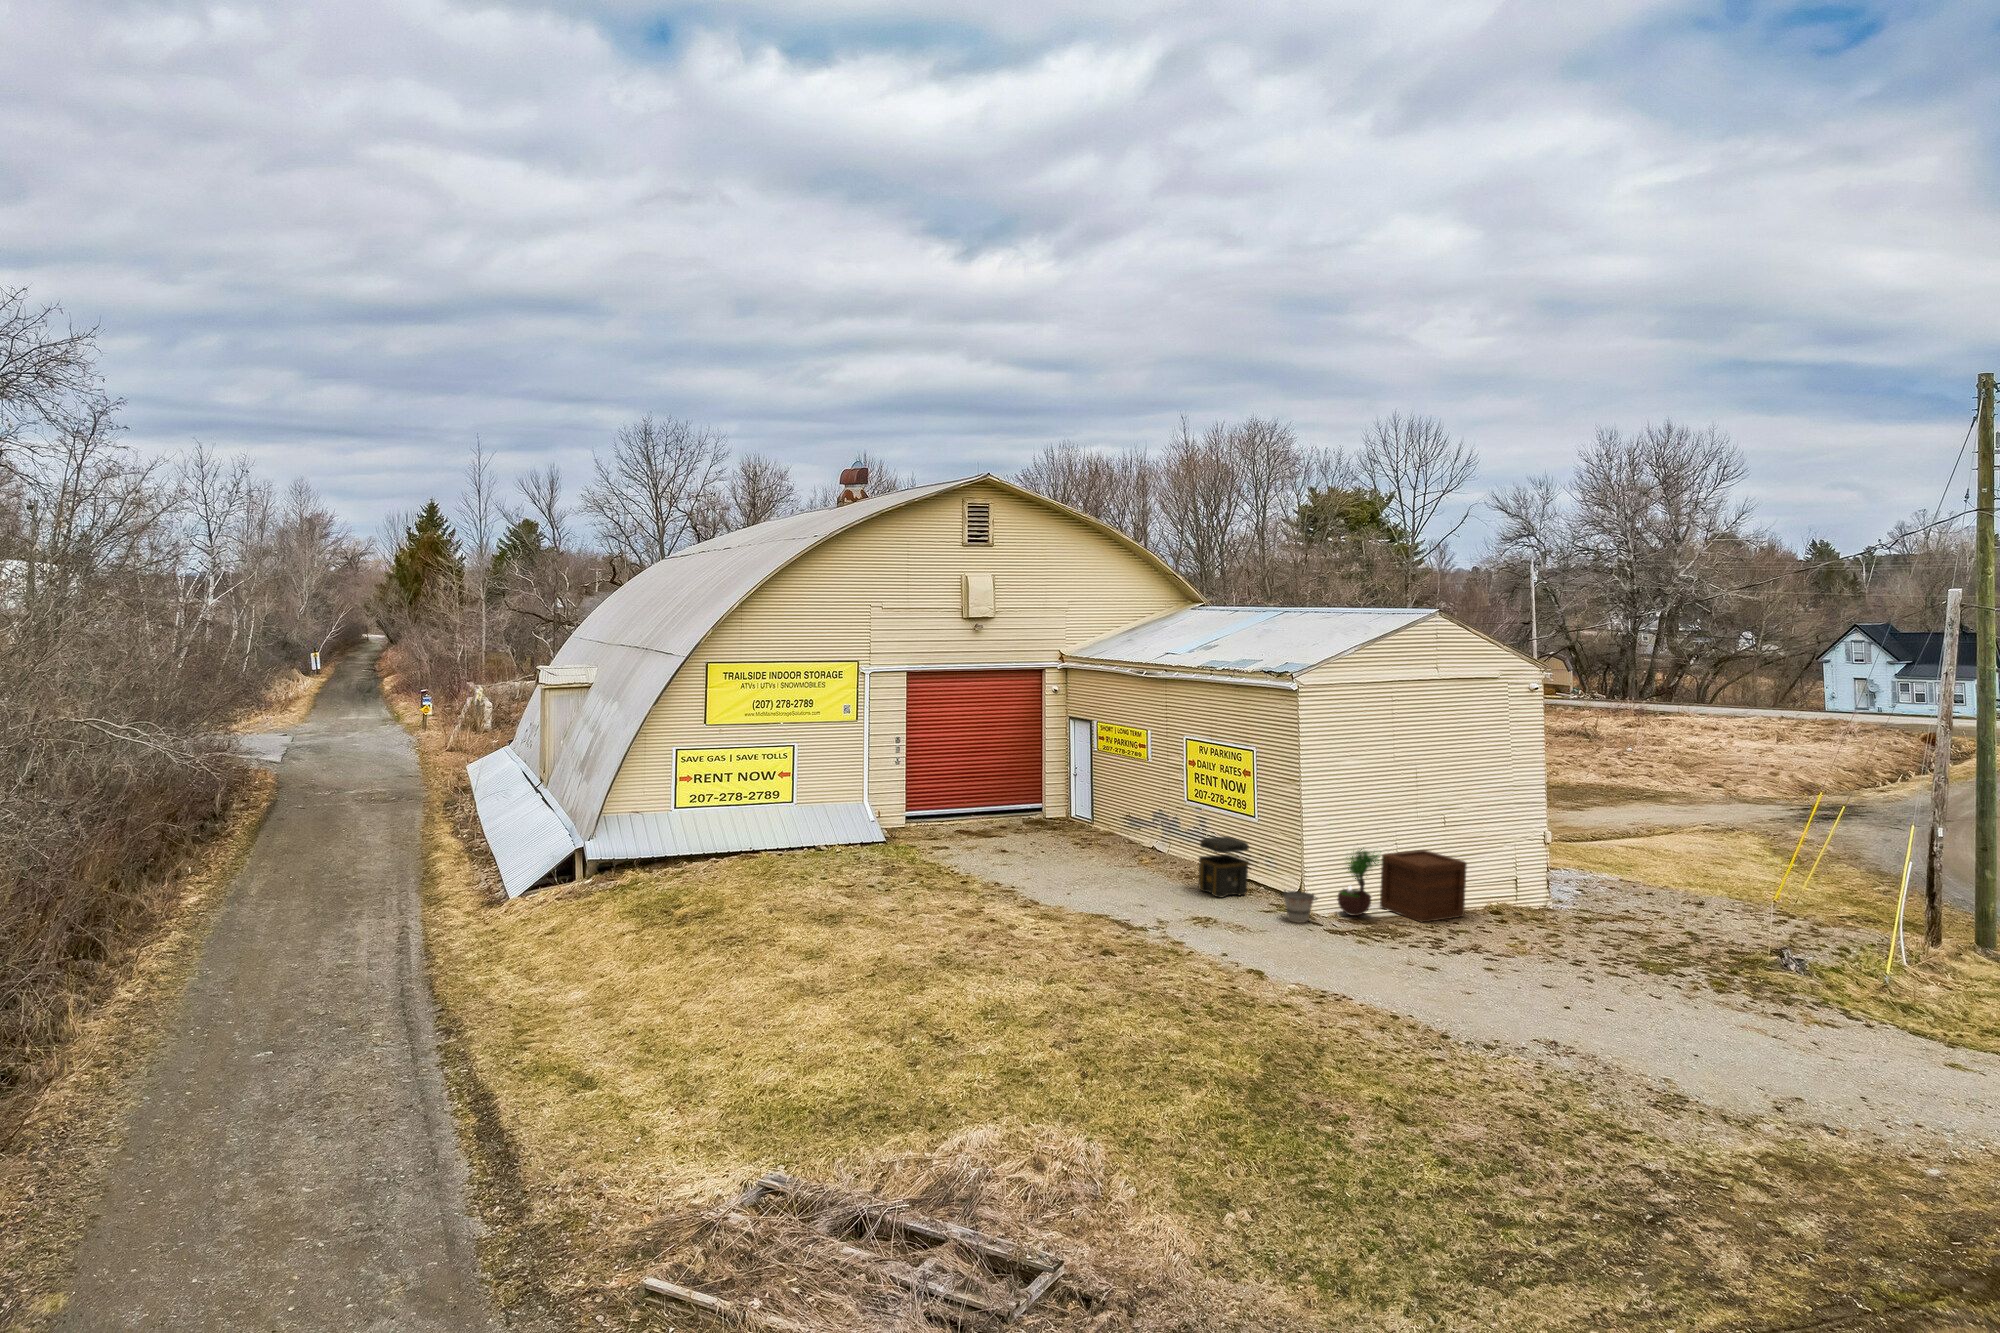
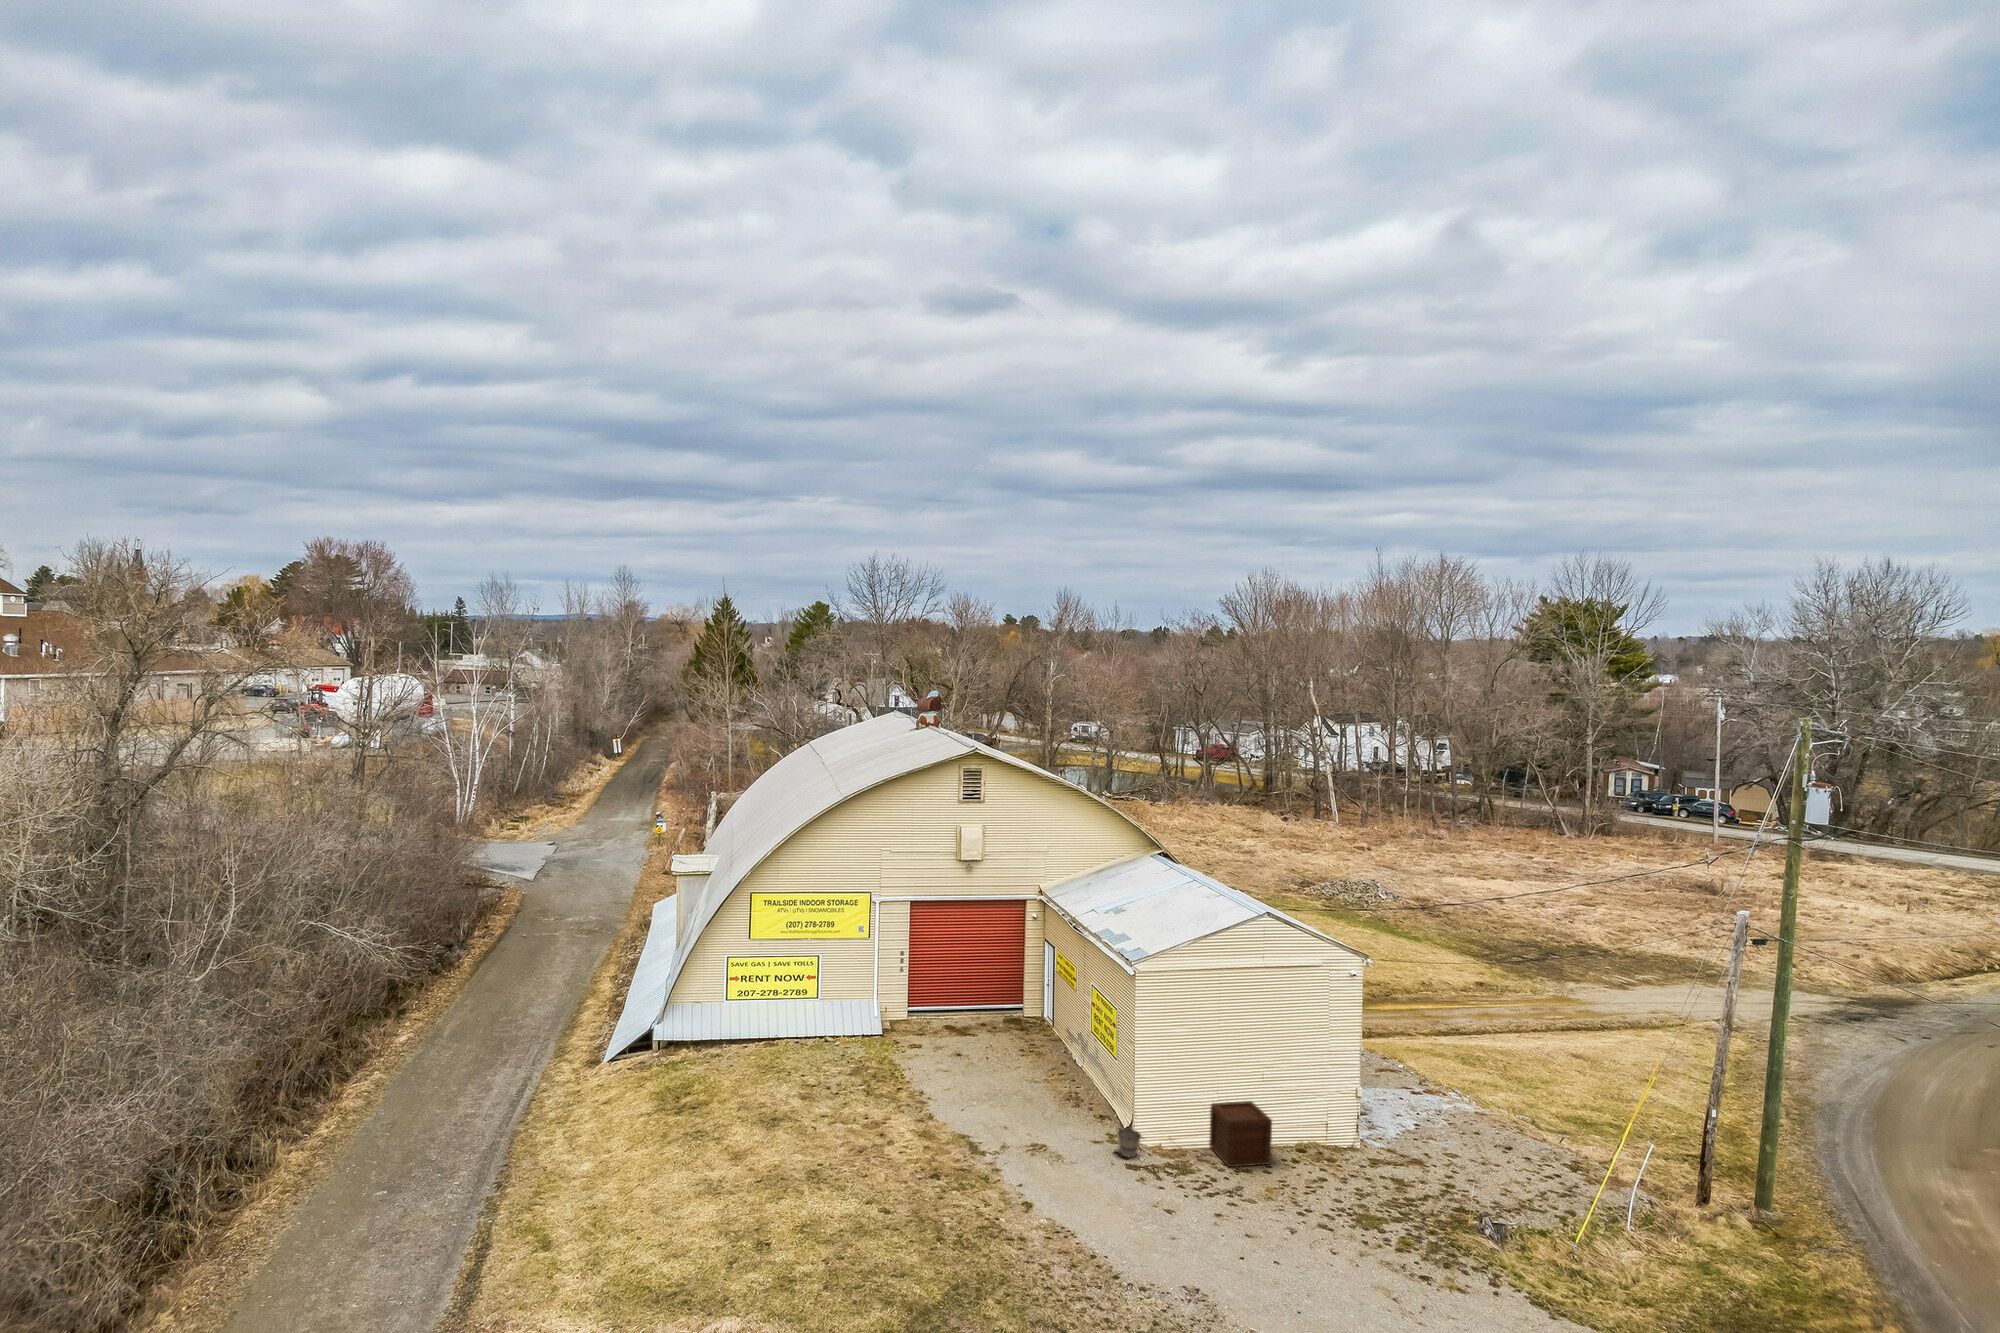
toolbox: present [1199,836,1249,898] -> none [1078,1071,1115,1123]
potted tree: present [1338,847,1379,916] -> none [1165,1096,1199,1155]

